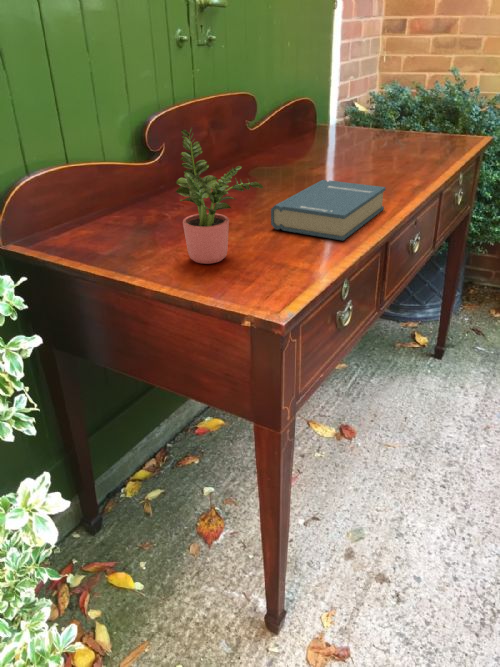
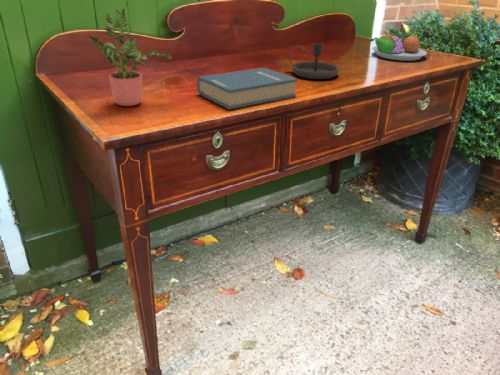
fruit bowl: none [371,114,437,147] -> present [369,31,427,61]
candlestick: none [318,139,388,185] -> present [286,43,339,79]

